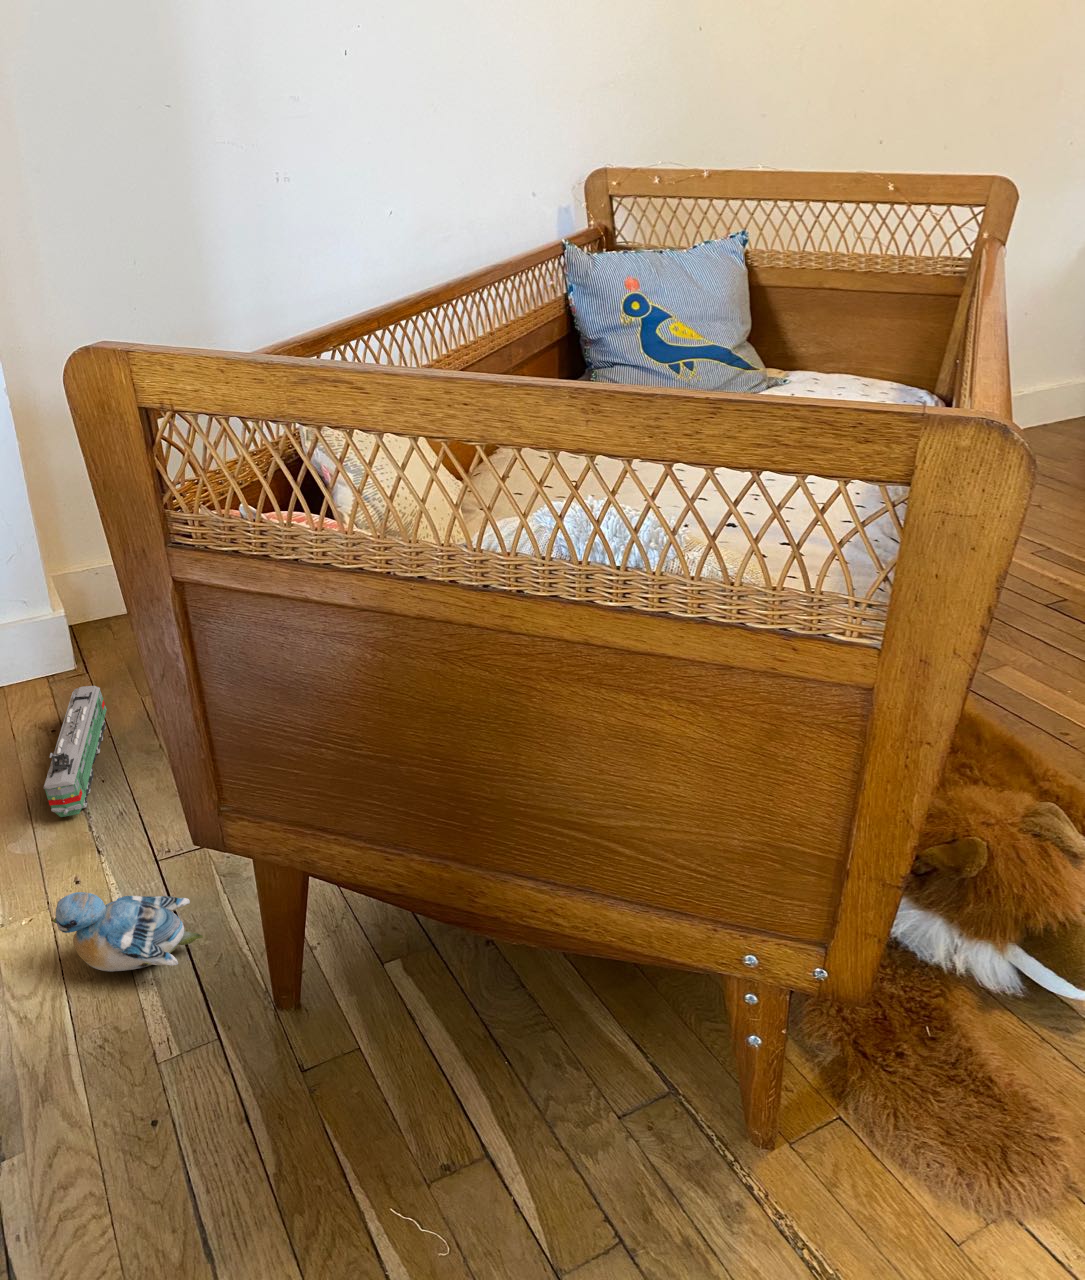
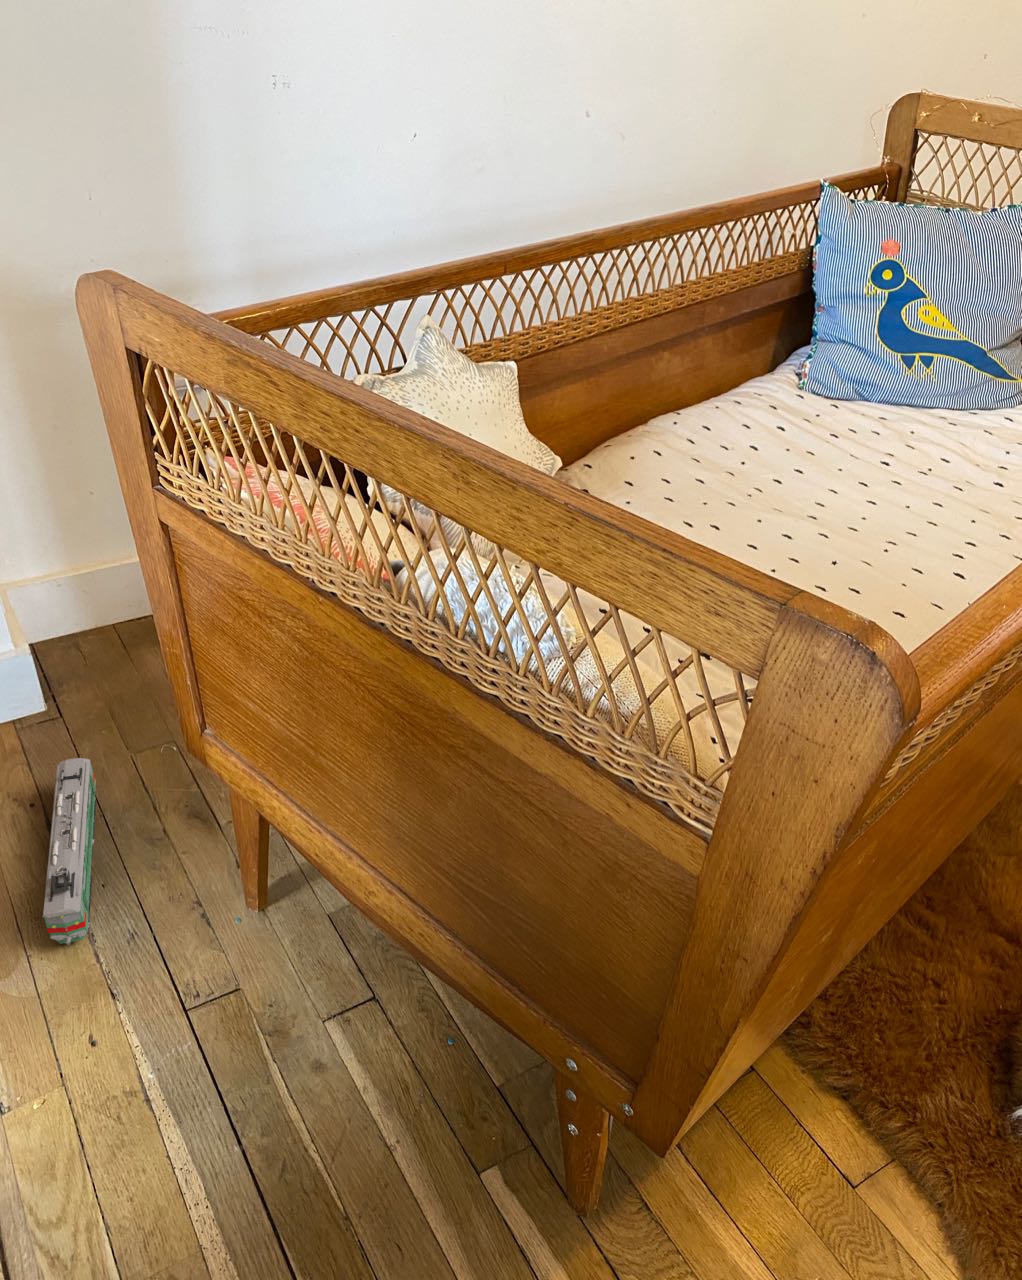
plush toy: present [53,892,203,971] -> none [88,1090,263,1194]

